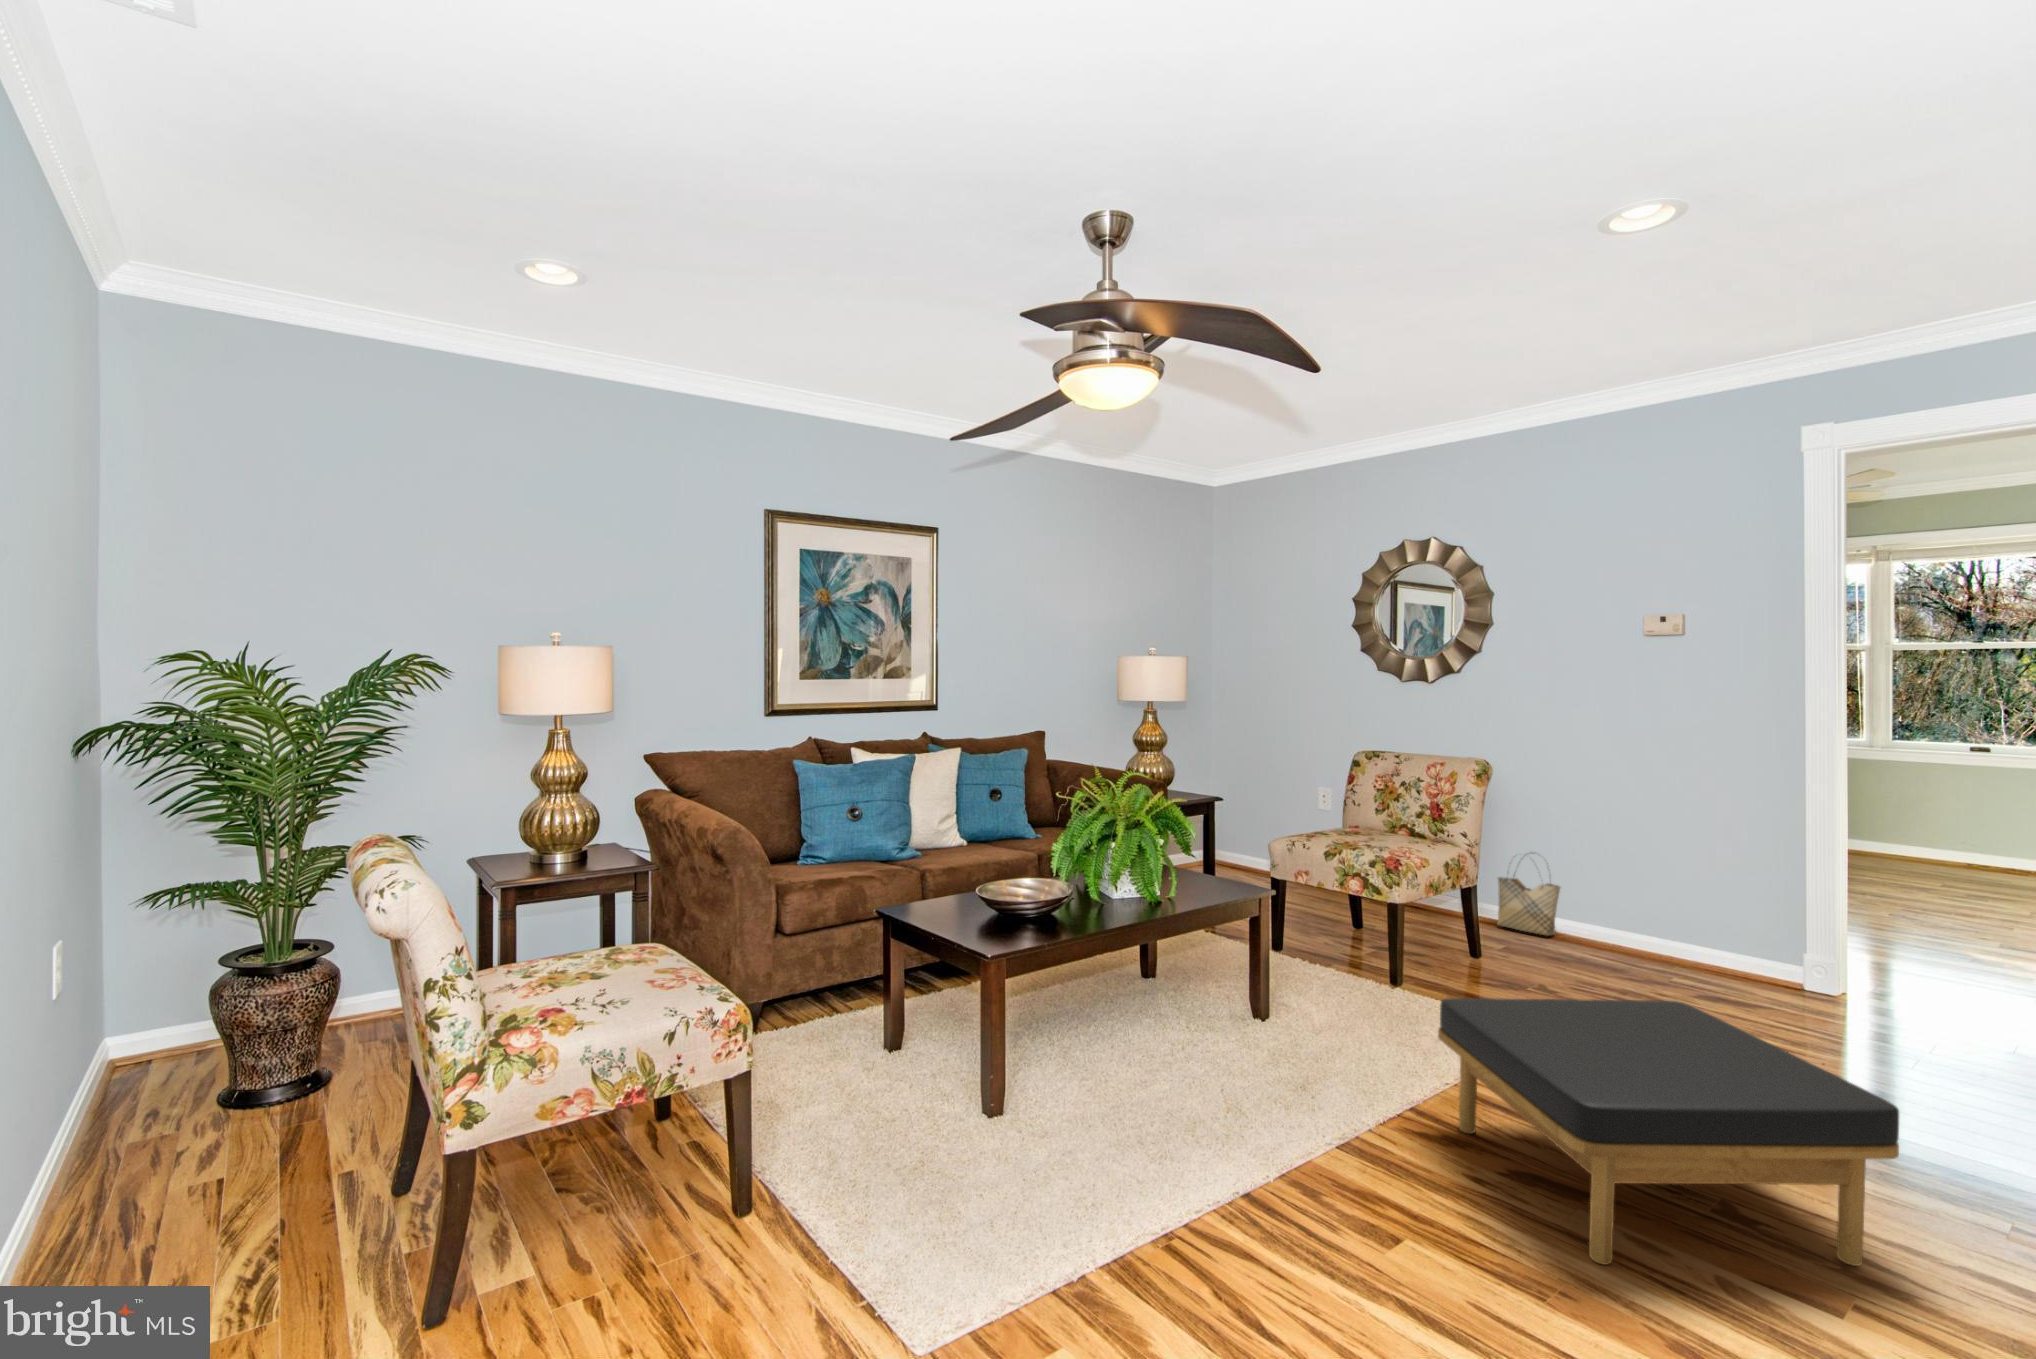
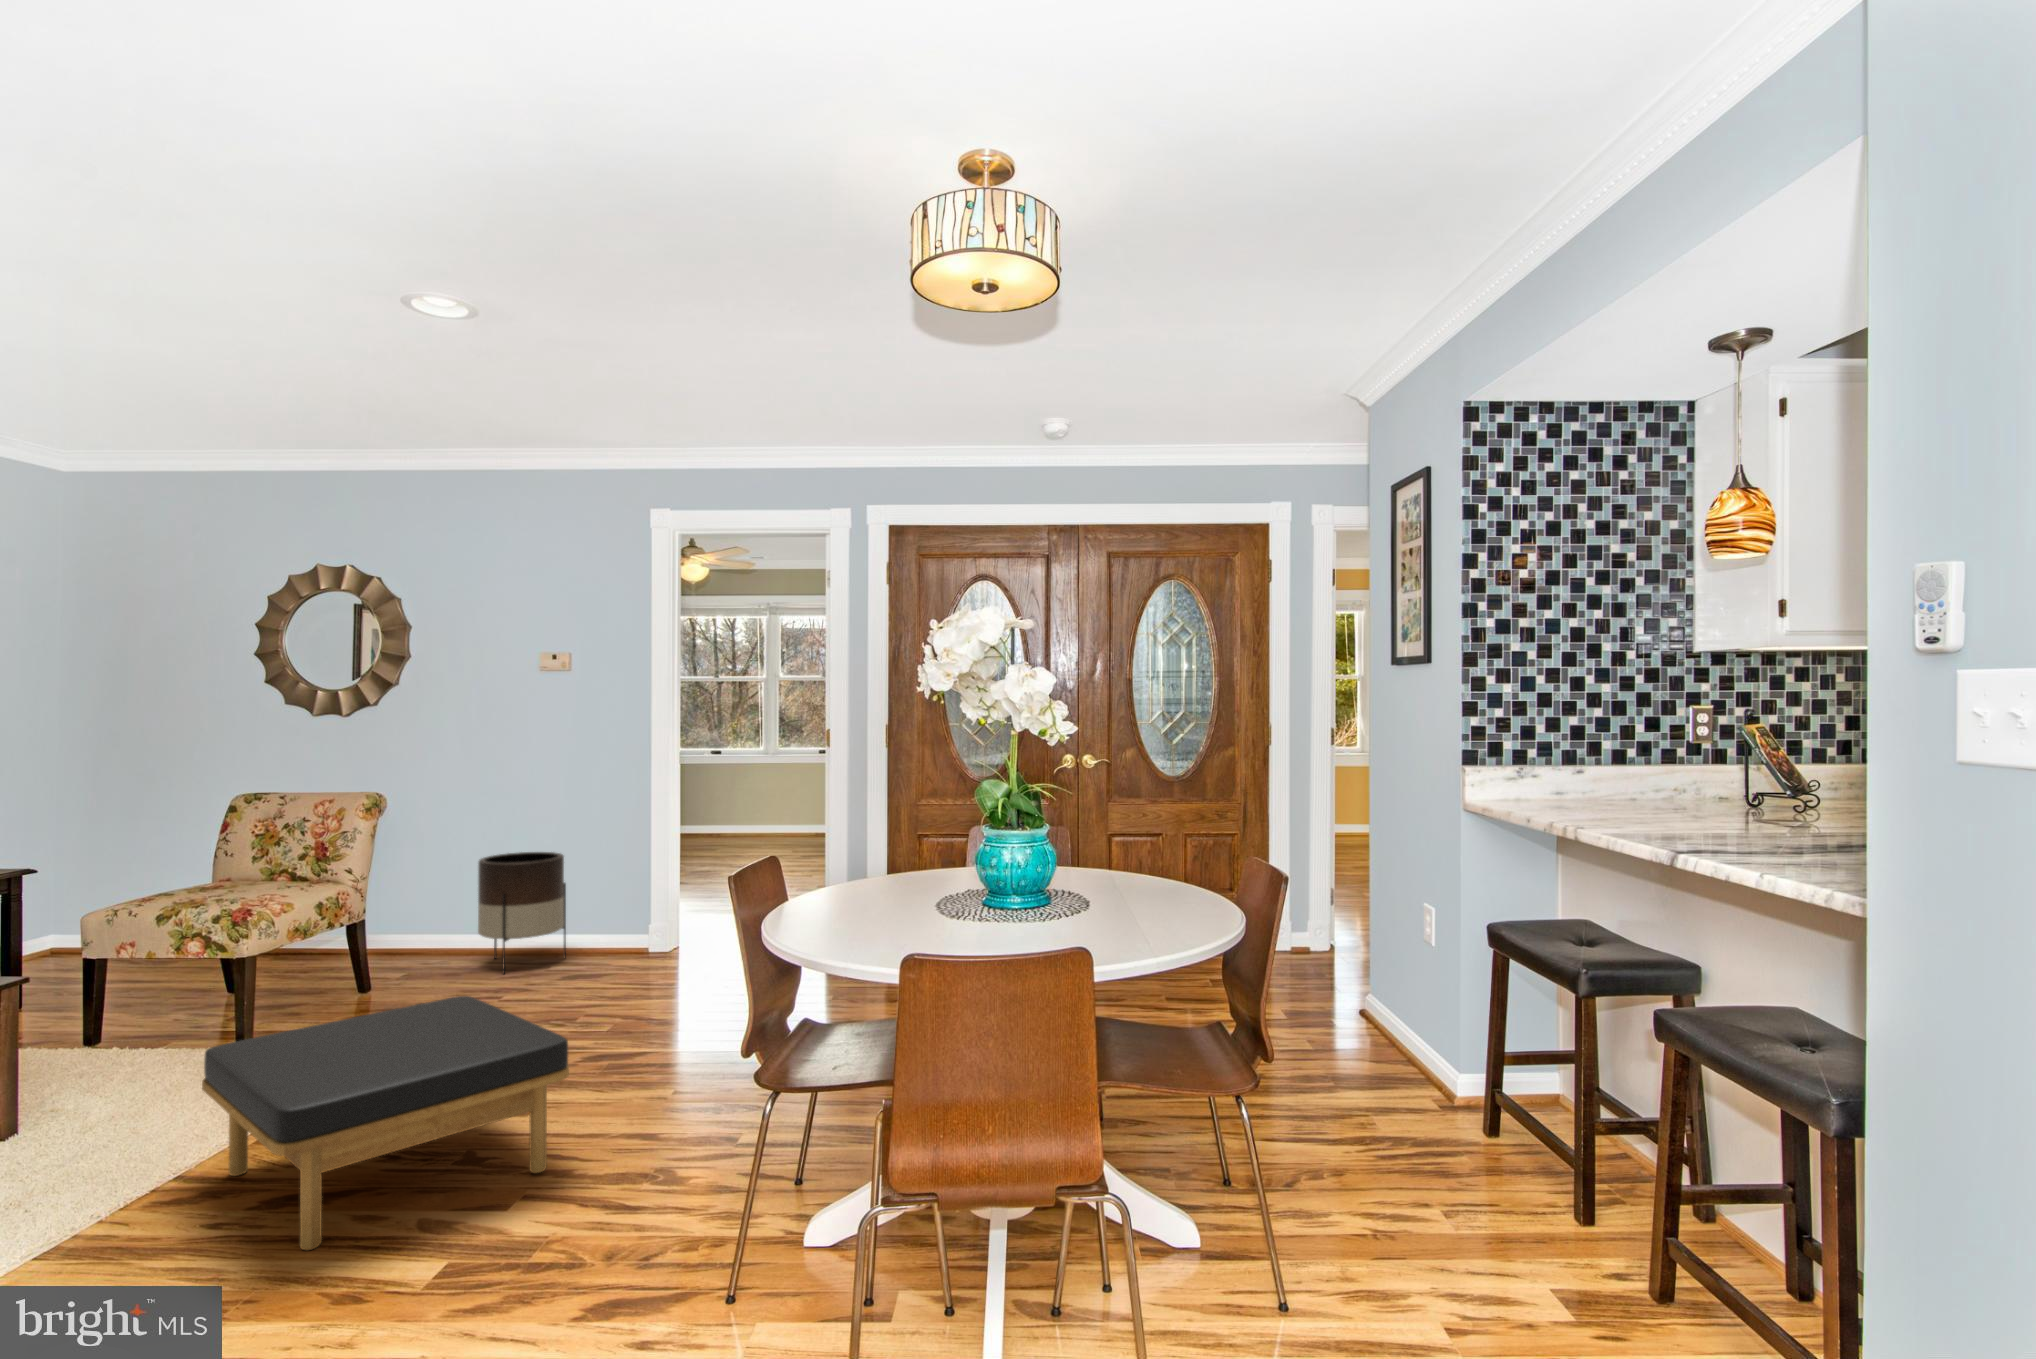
planter: none [1580,837,1681,966] -> present [478,852,566,973]
woven basket: present [1497,853,1560,936] -> none [405,878,467,958]

